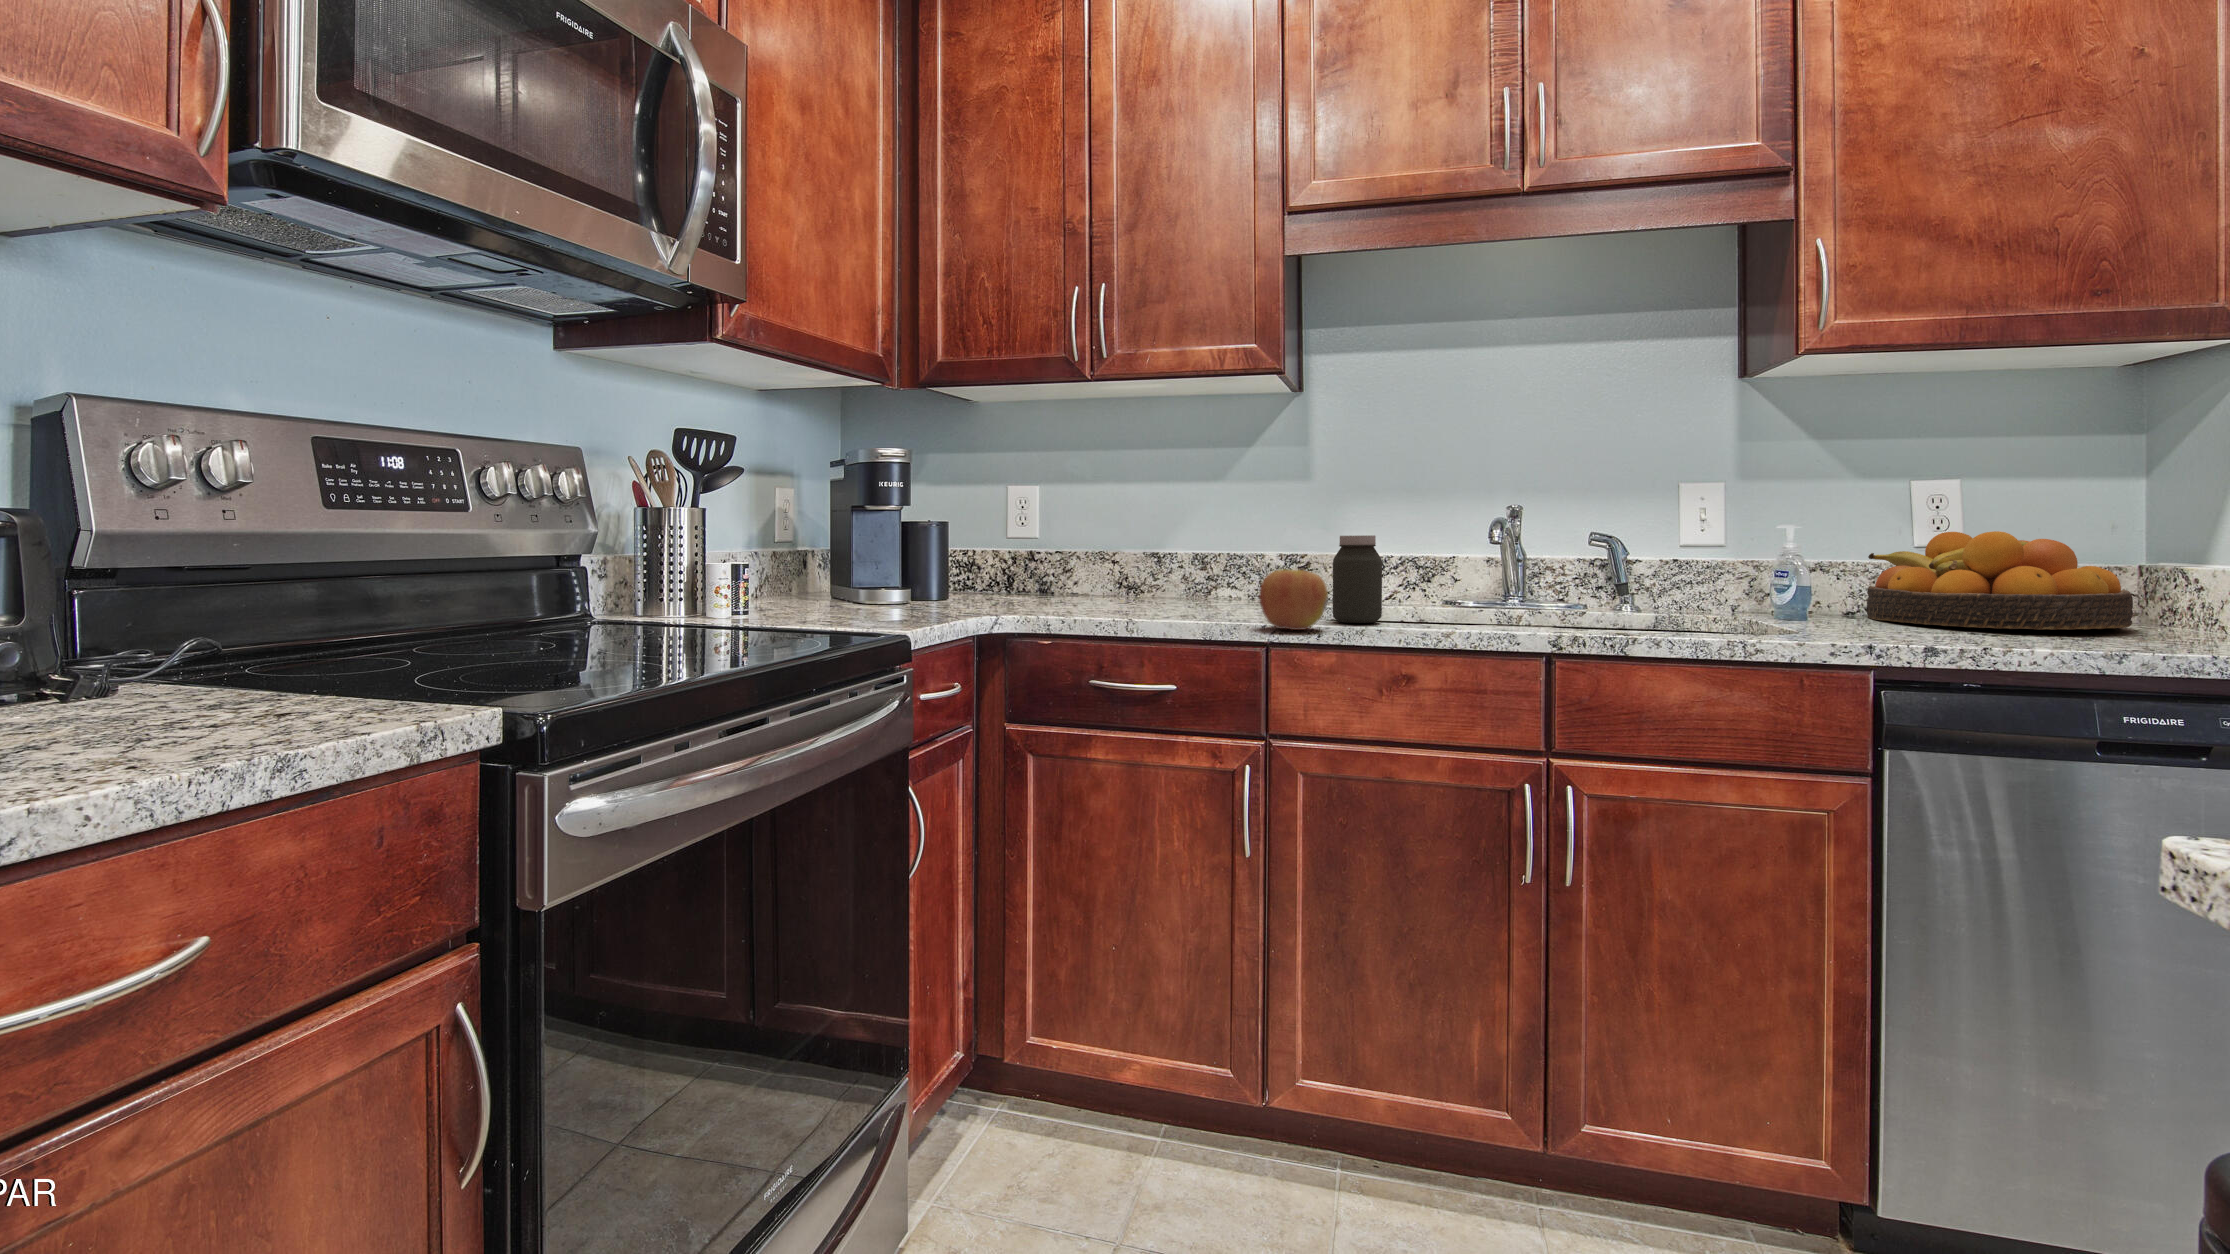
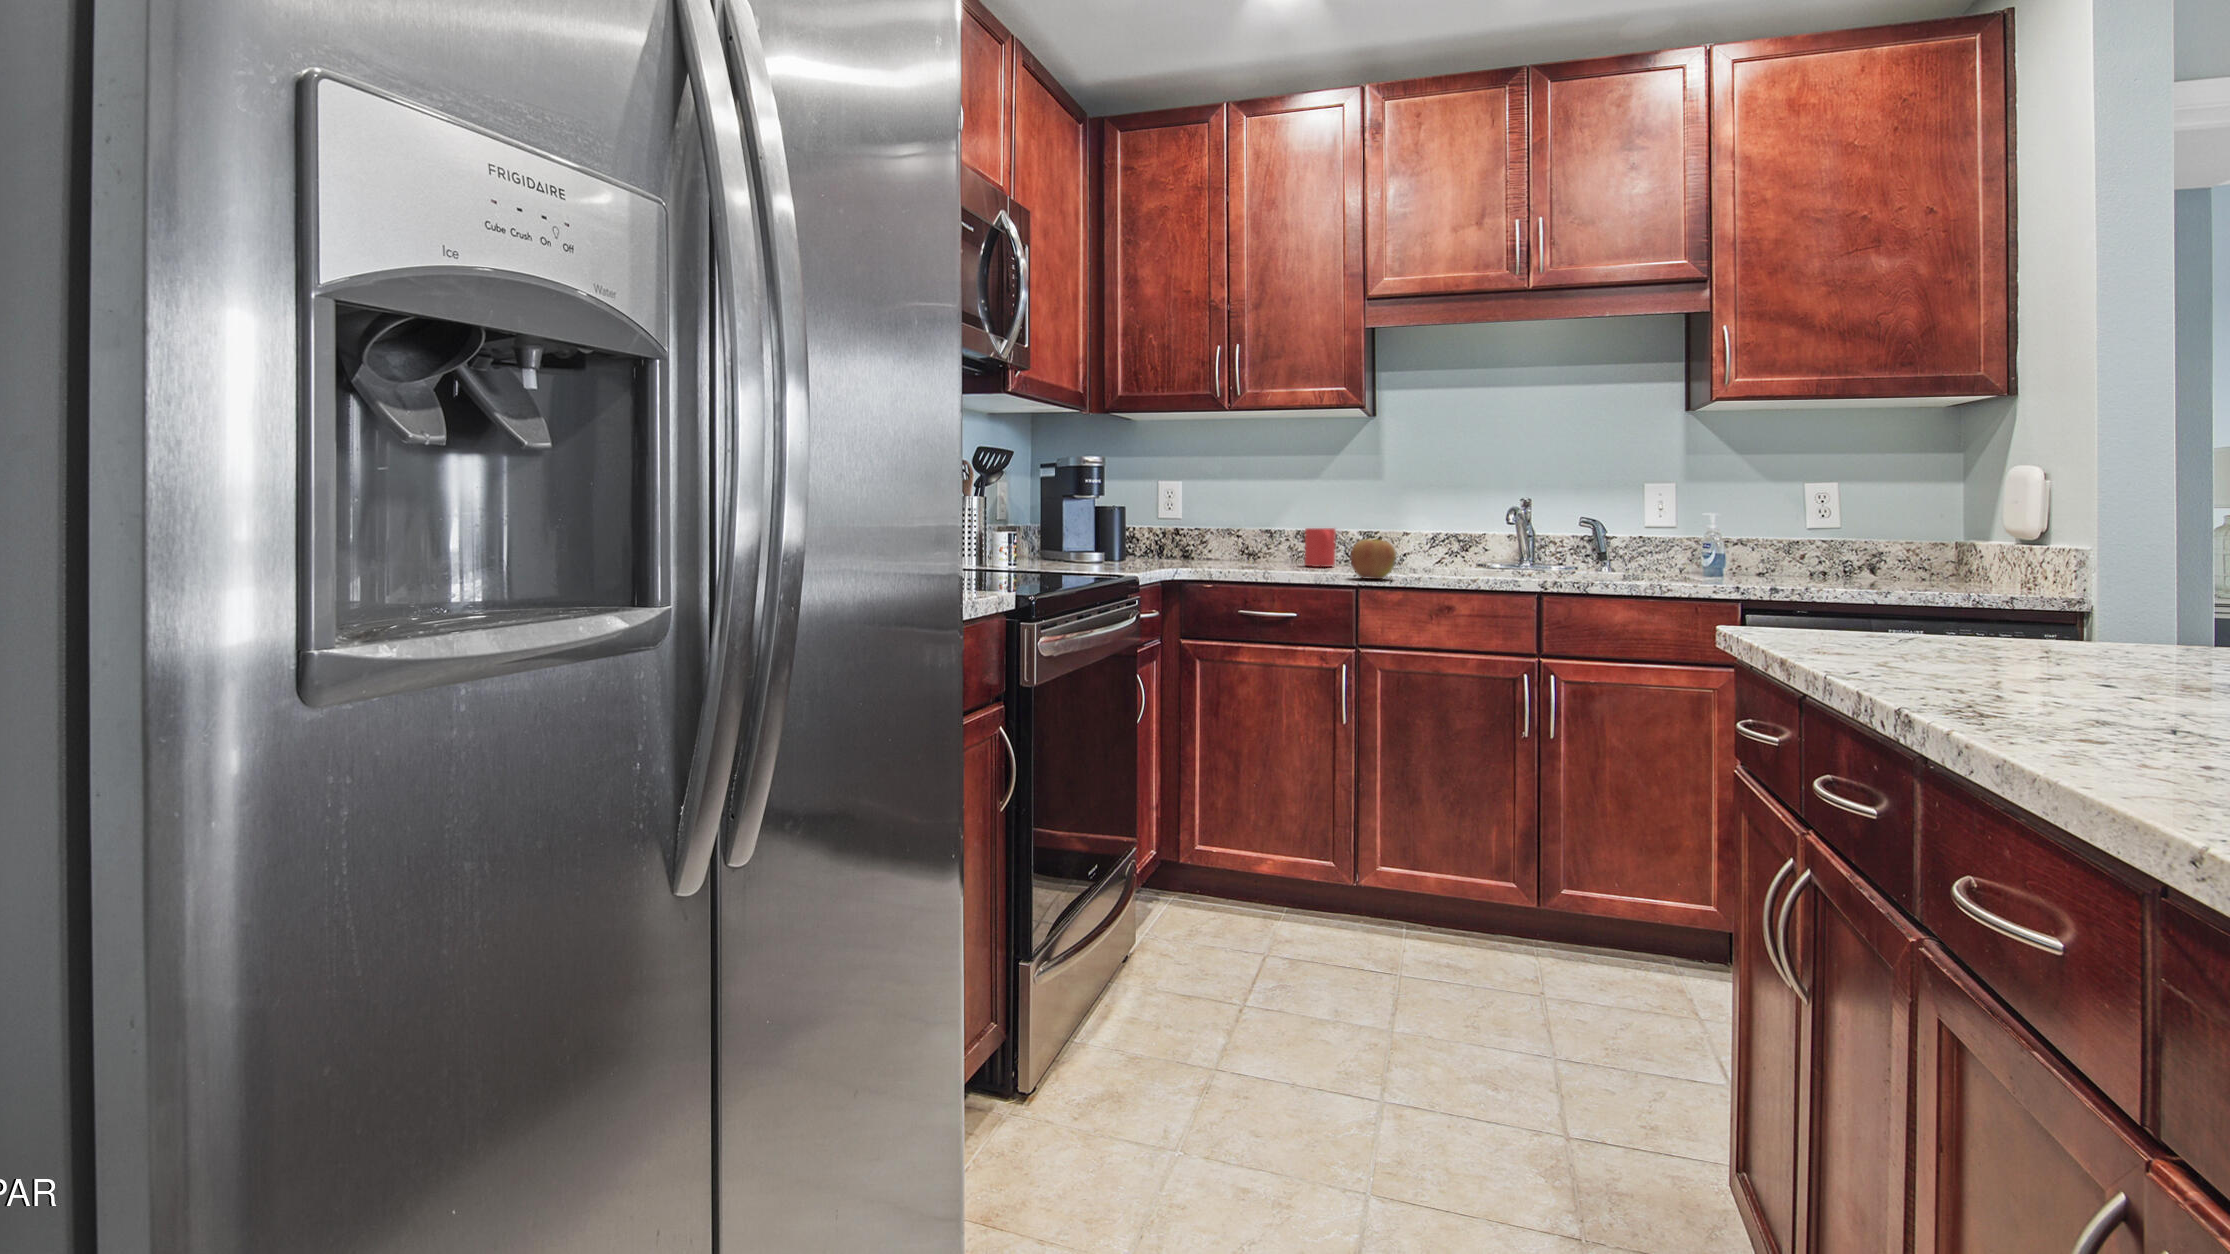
fruit bowl: present [1866,531,2133,630] -> none [1771,517,1939,582]
jar: present [1333,535,1382,623] -> none [1399,518,1433,576]
mug: none [1201,549,1244,605] -> present [1305,528,1336,567]

